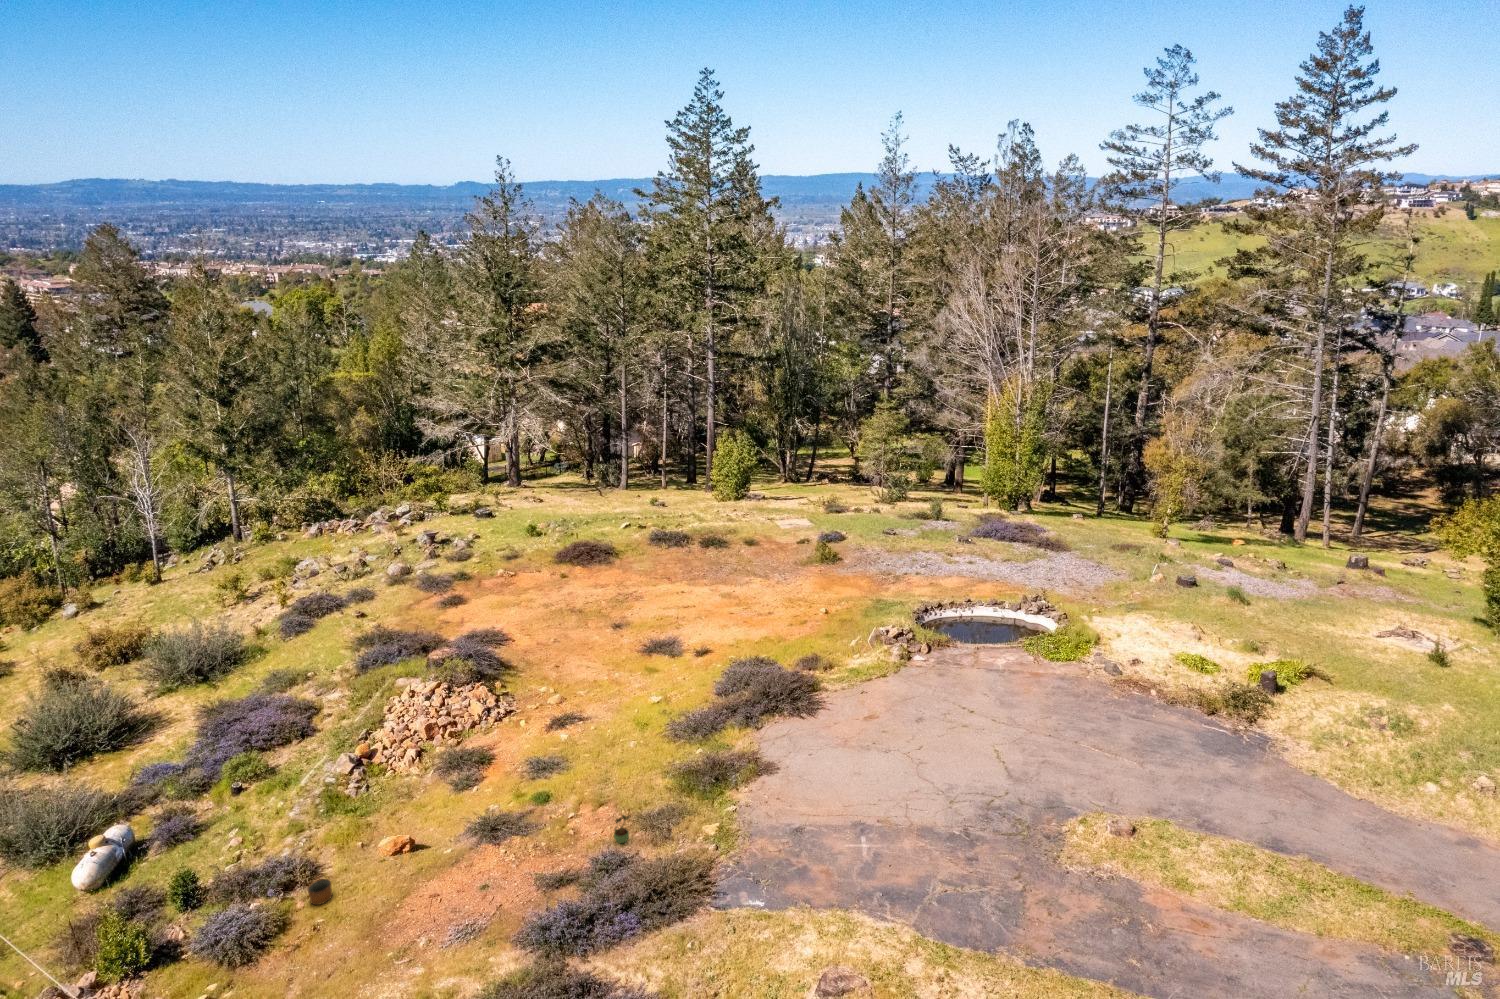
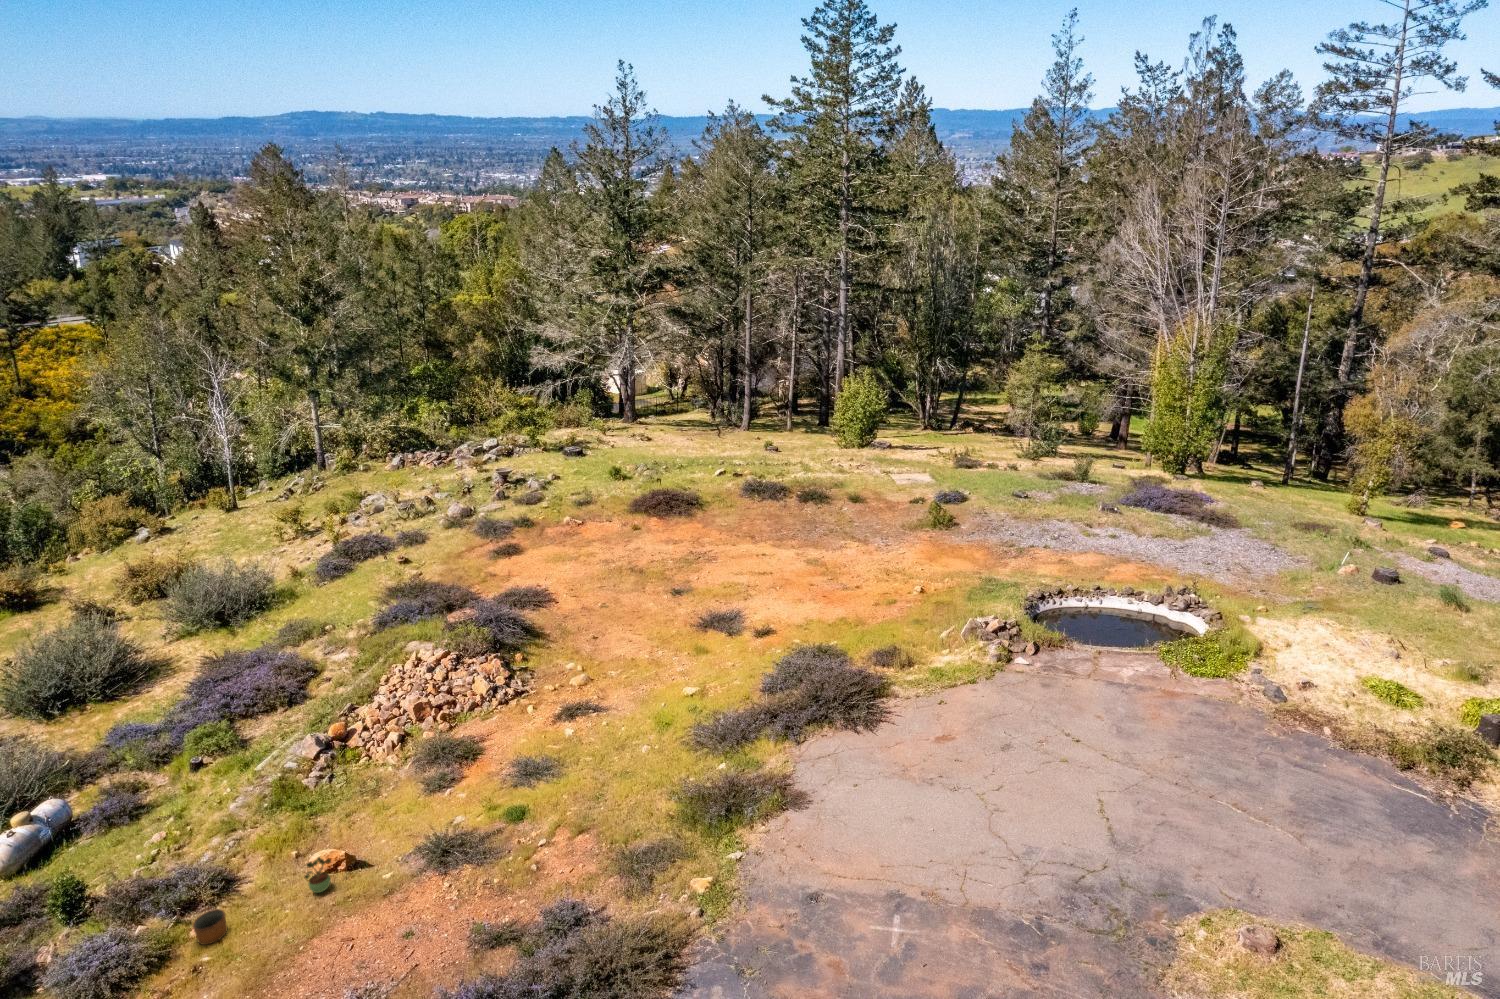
potted plant: present [614,815,630,843] -> present [304,857,331,893]

